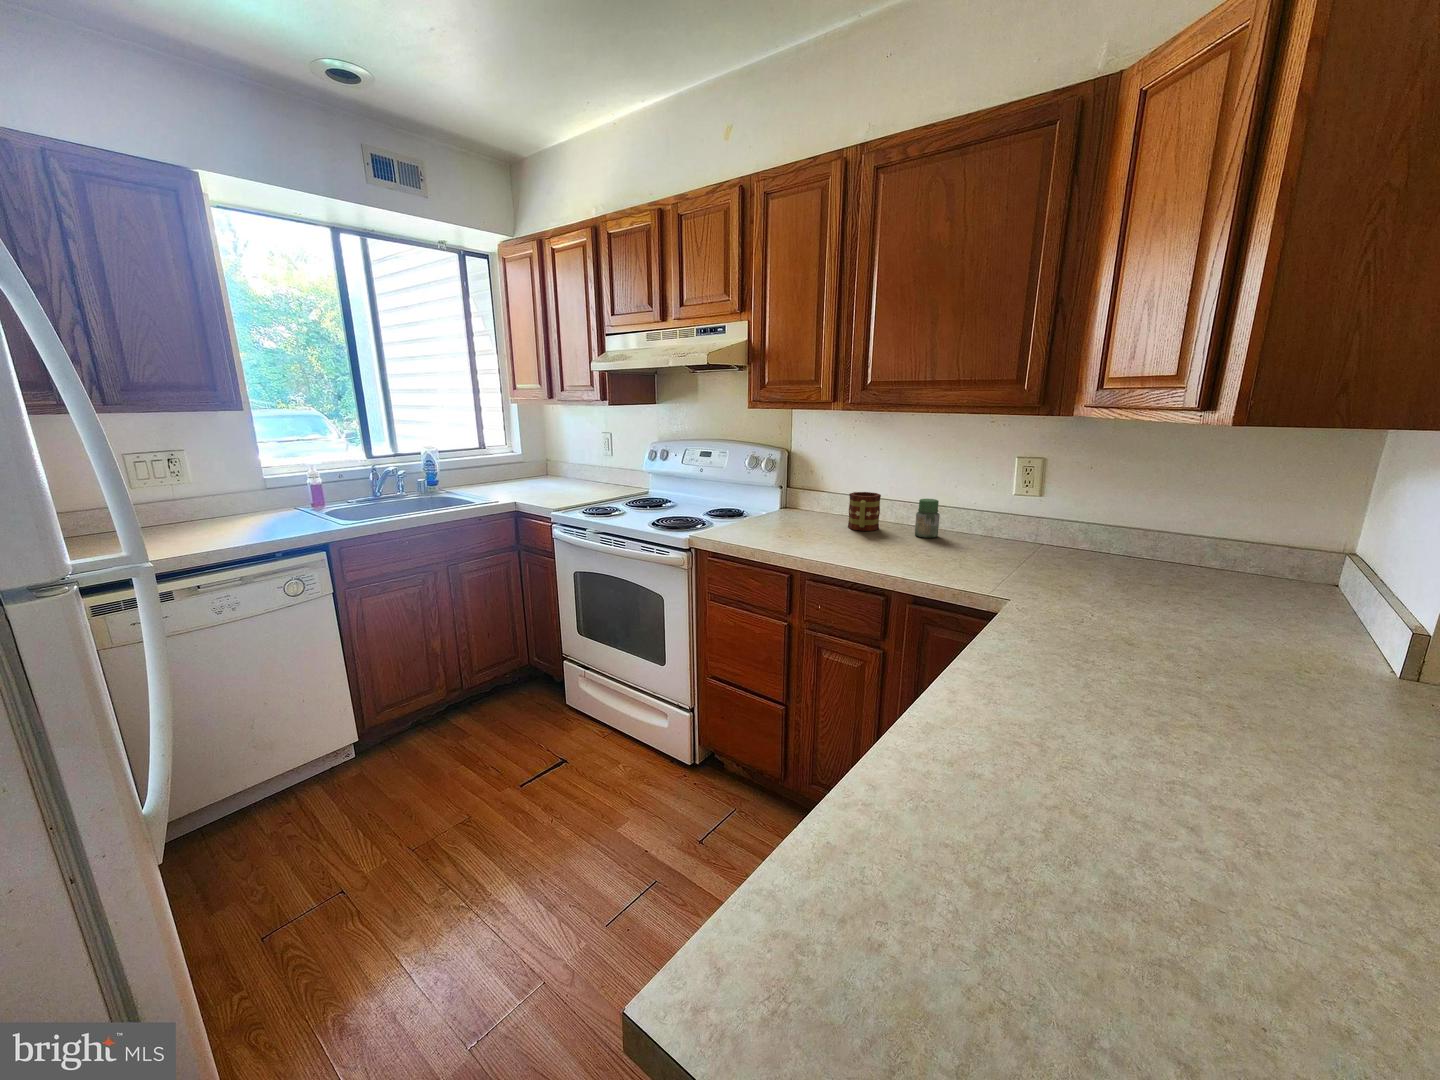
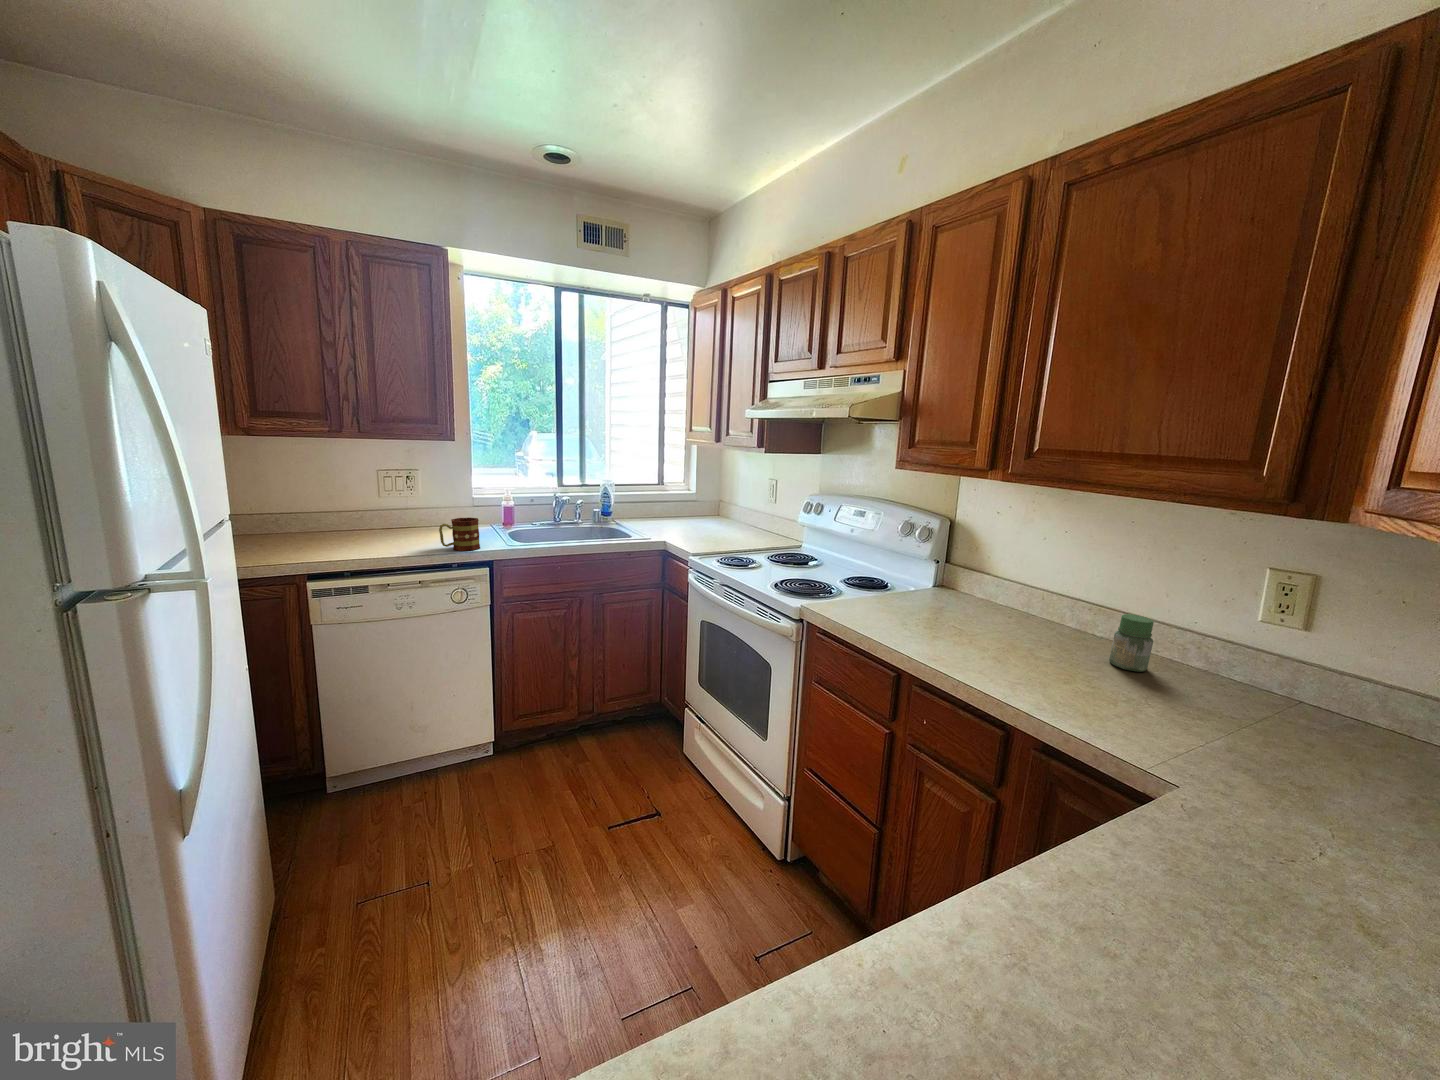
mug: present [848,492,881,531] -> present [439,518,480,551]

